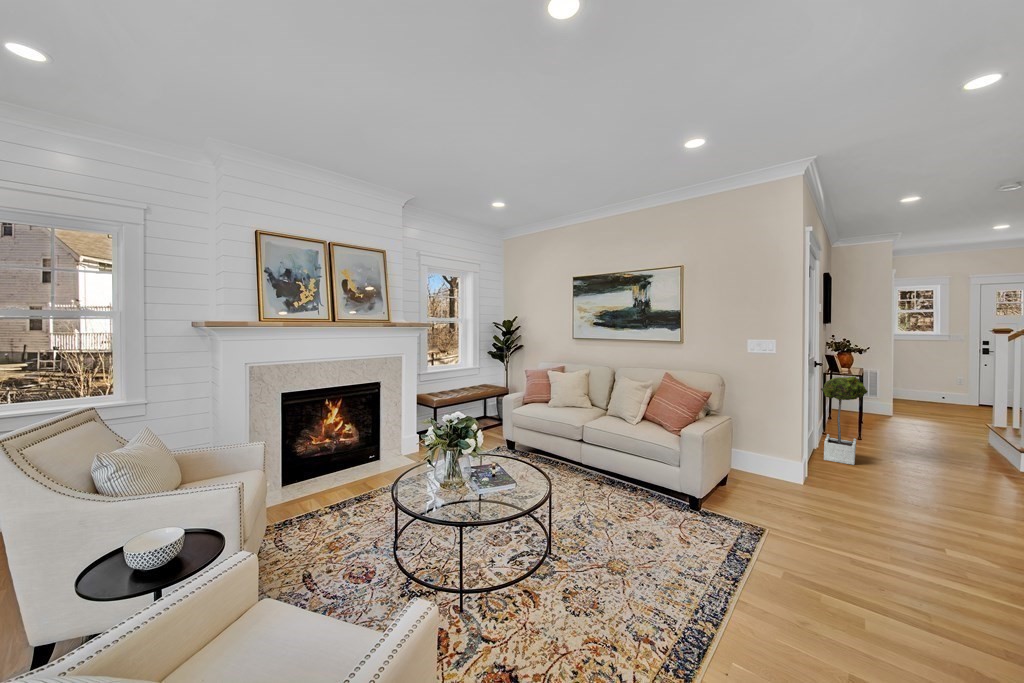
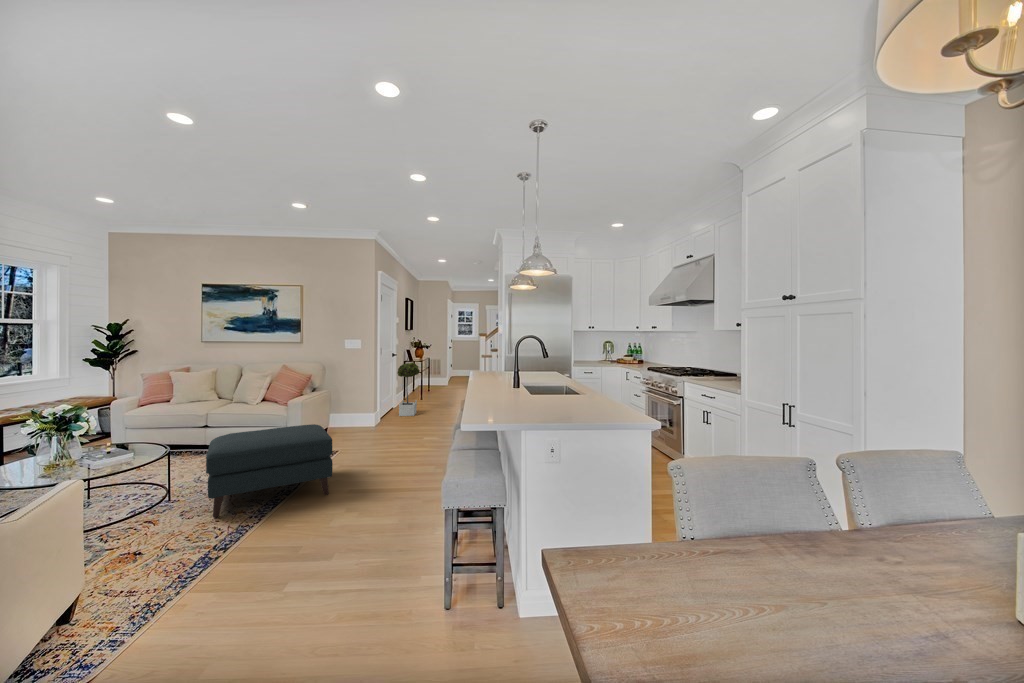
ottoman: none [593,476,796,644] -> present [206,424,333,518]

